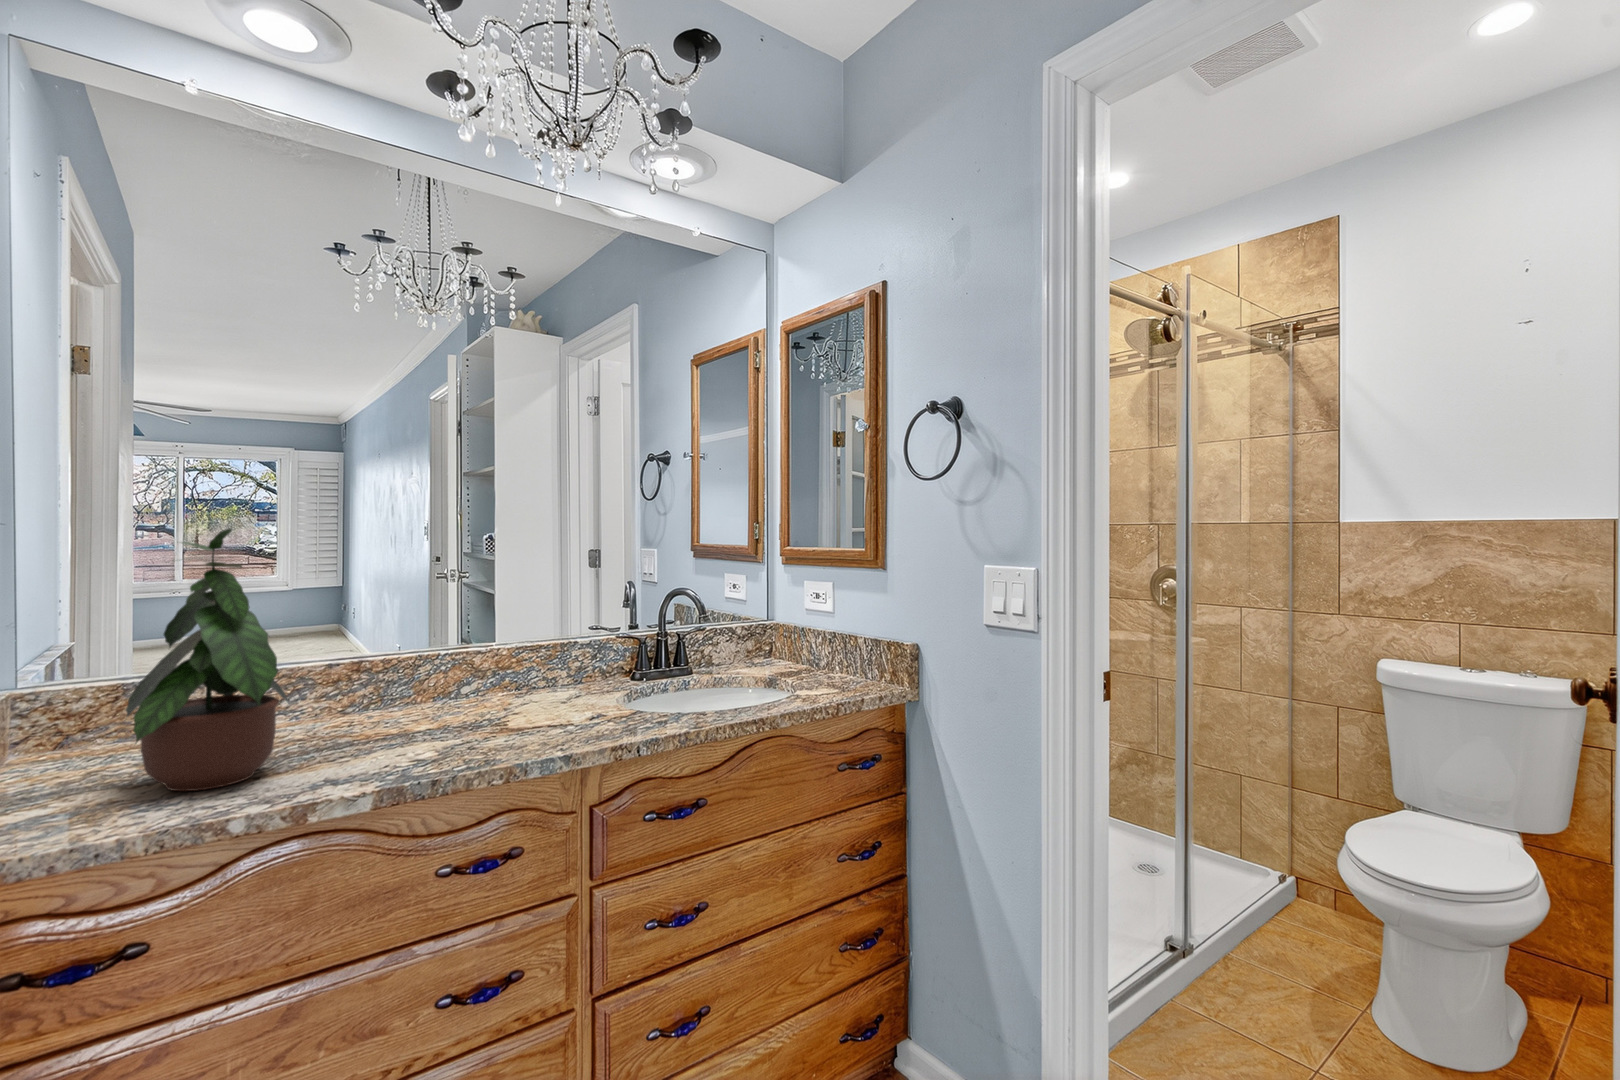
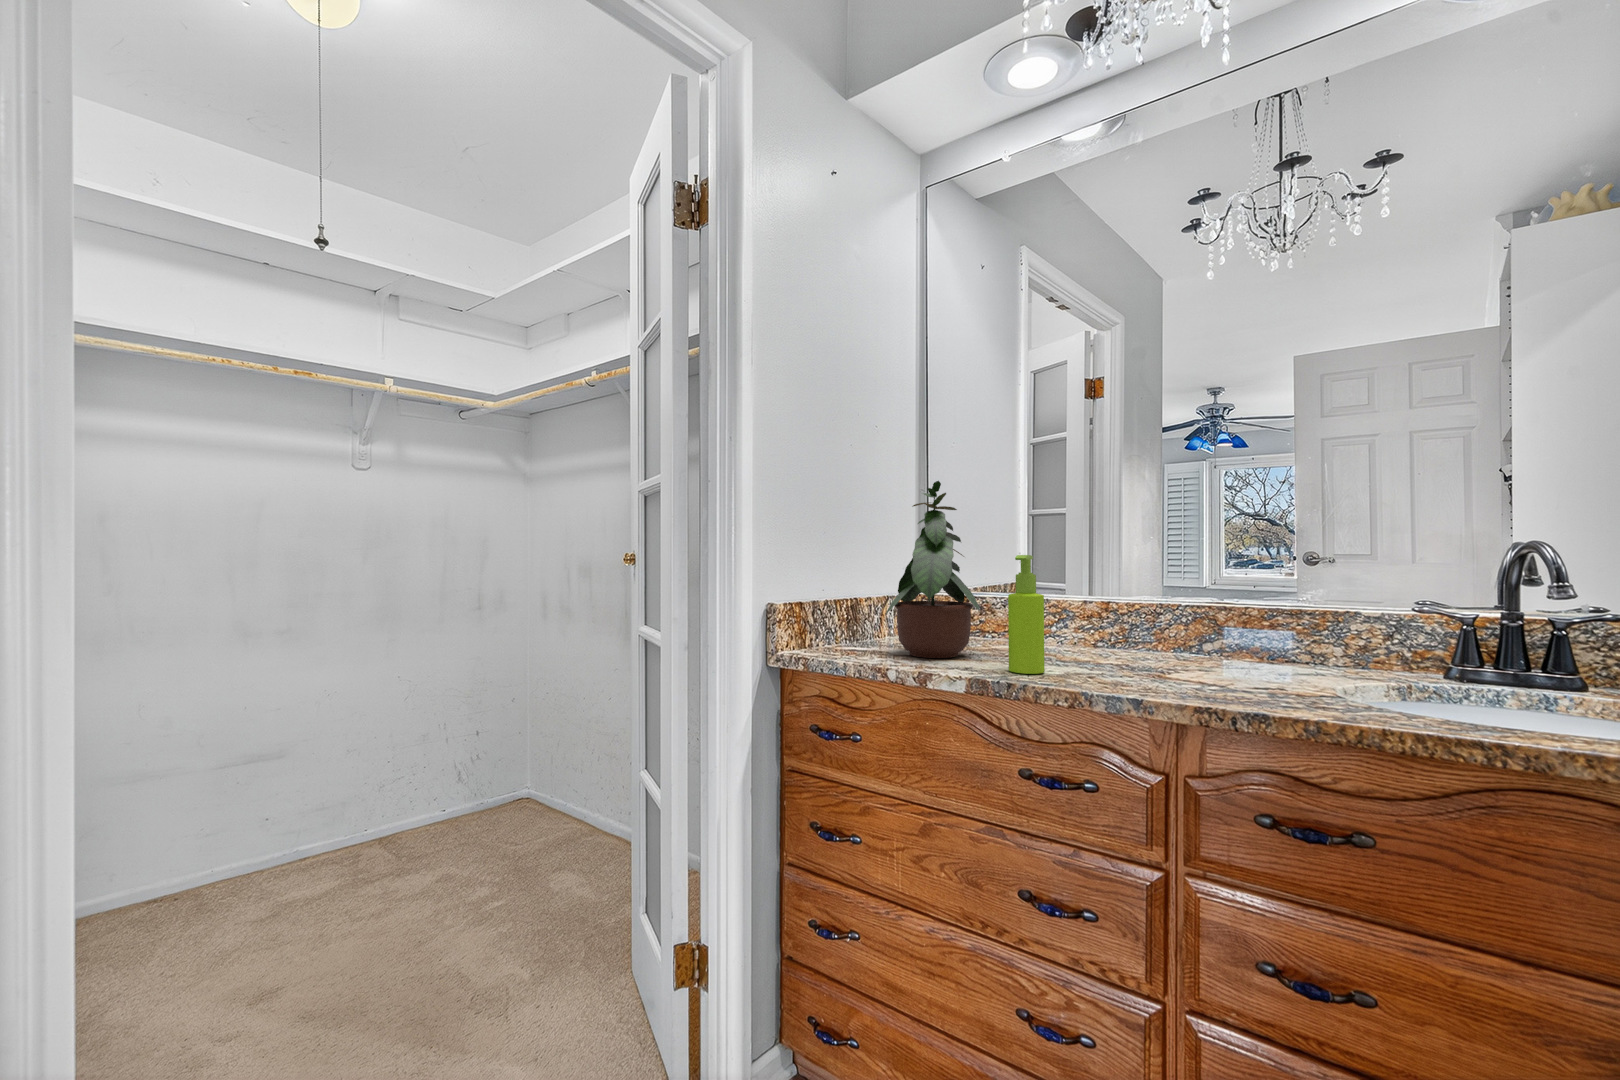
soap dispenser: none [380,627,425,767] -> present [1008,555,1045,674]

